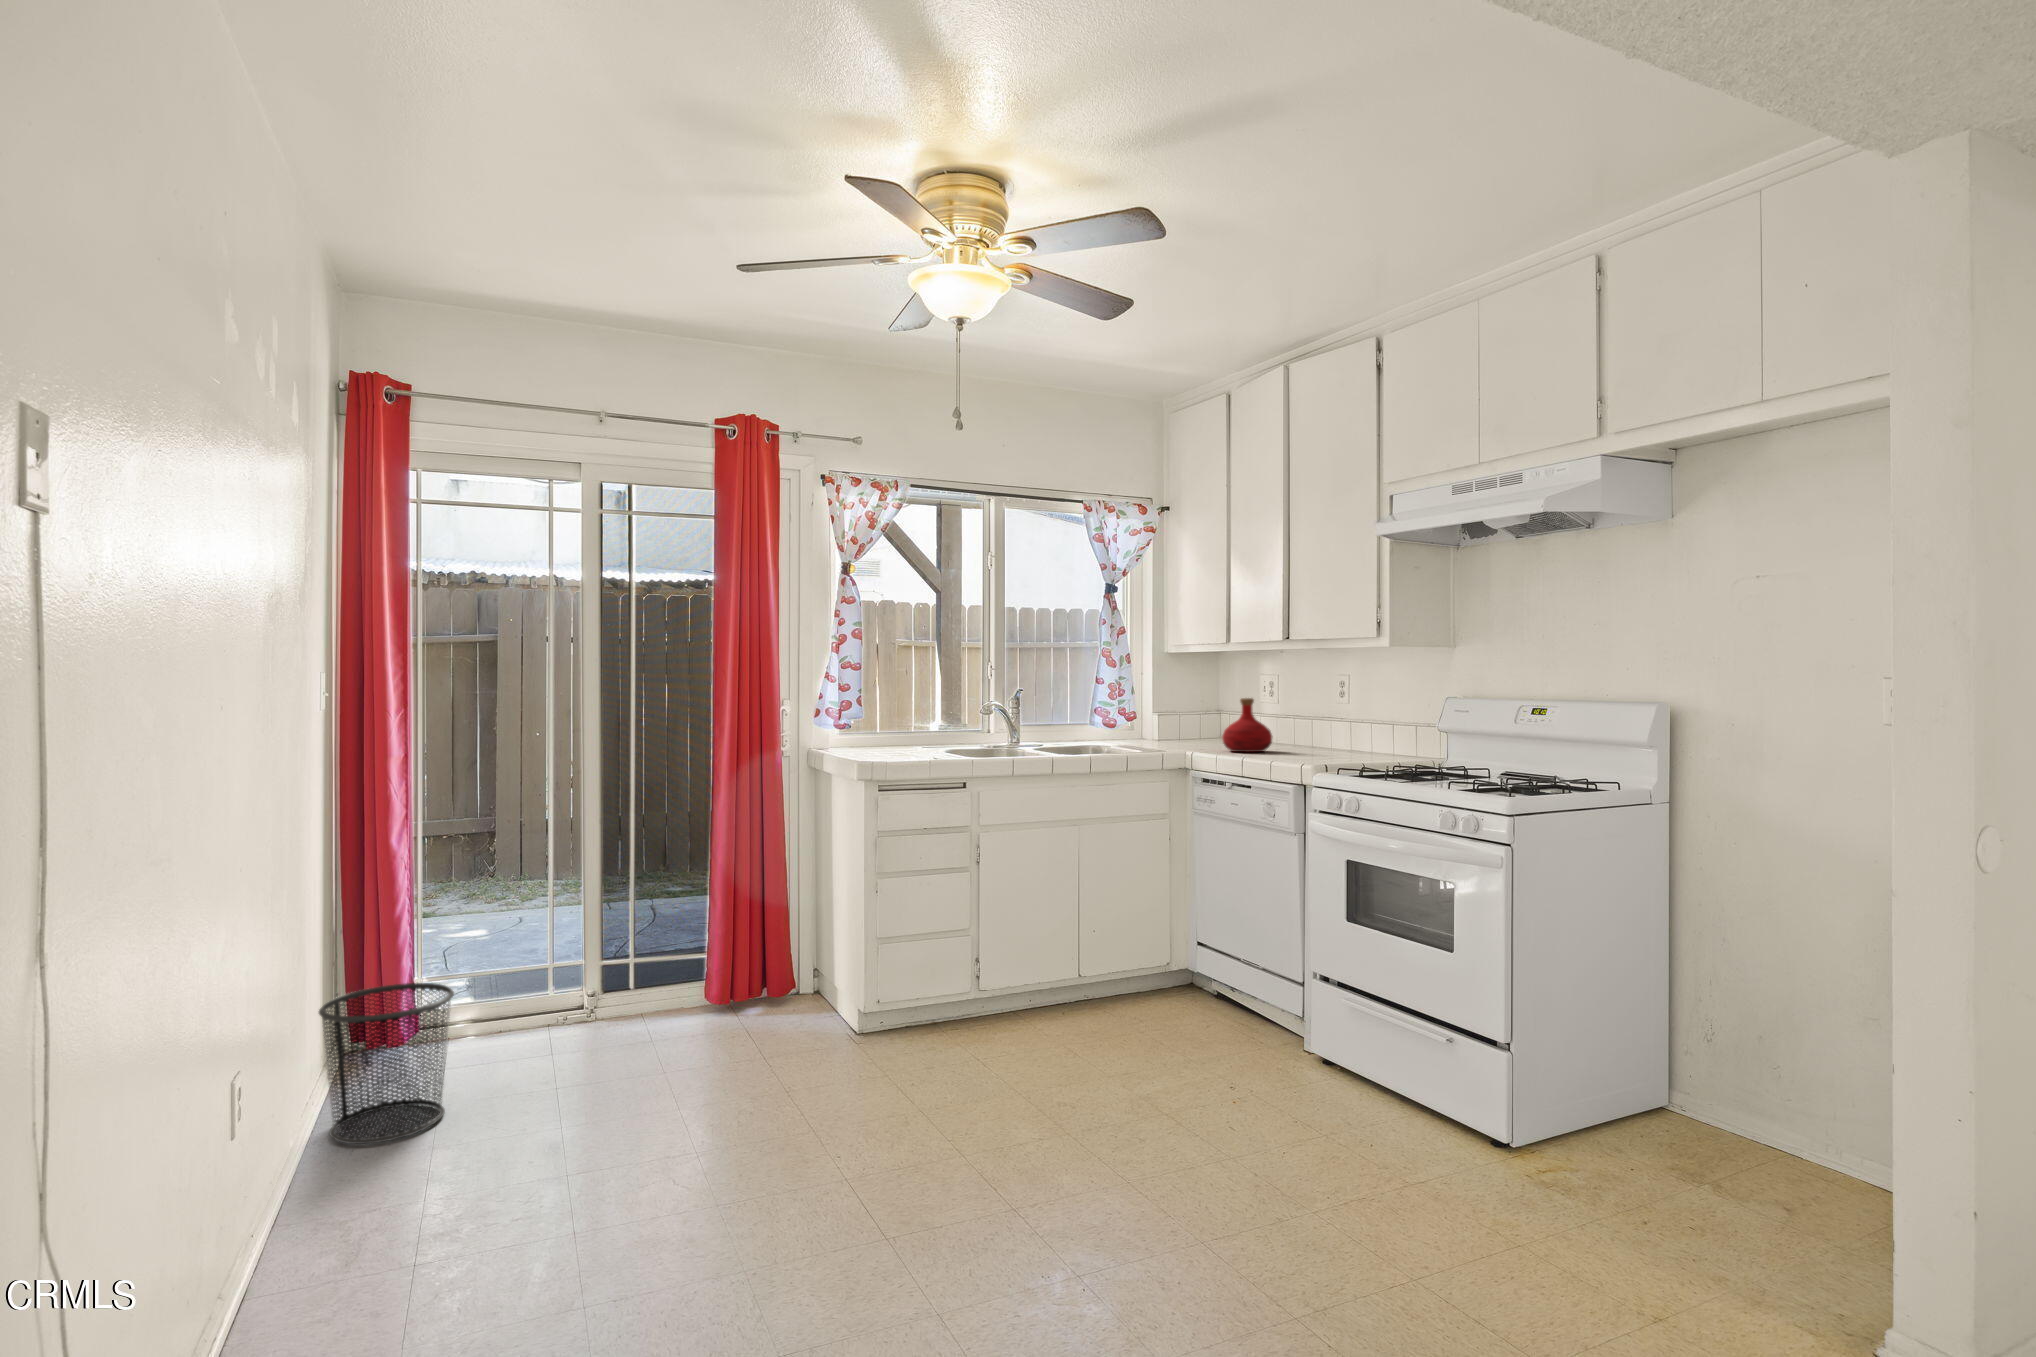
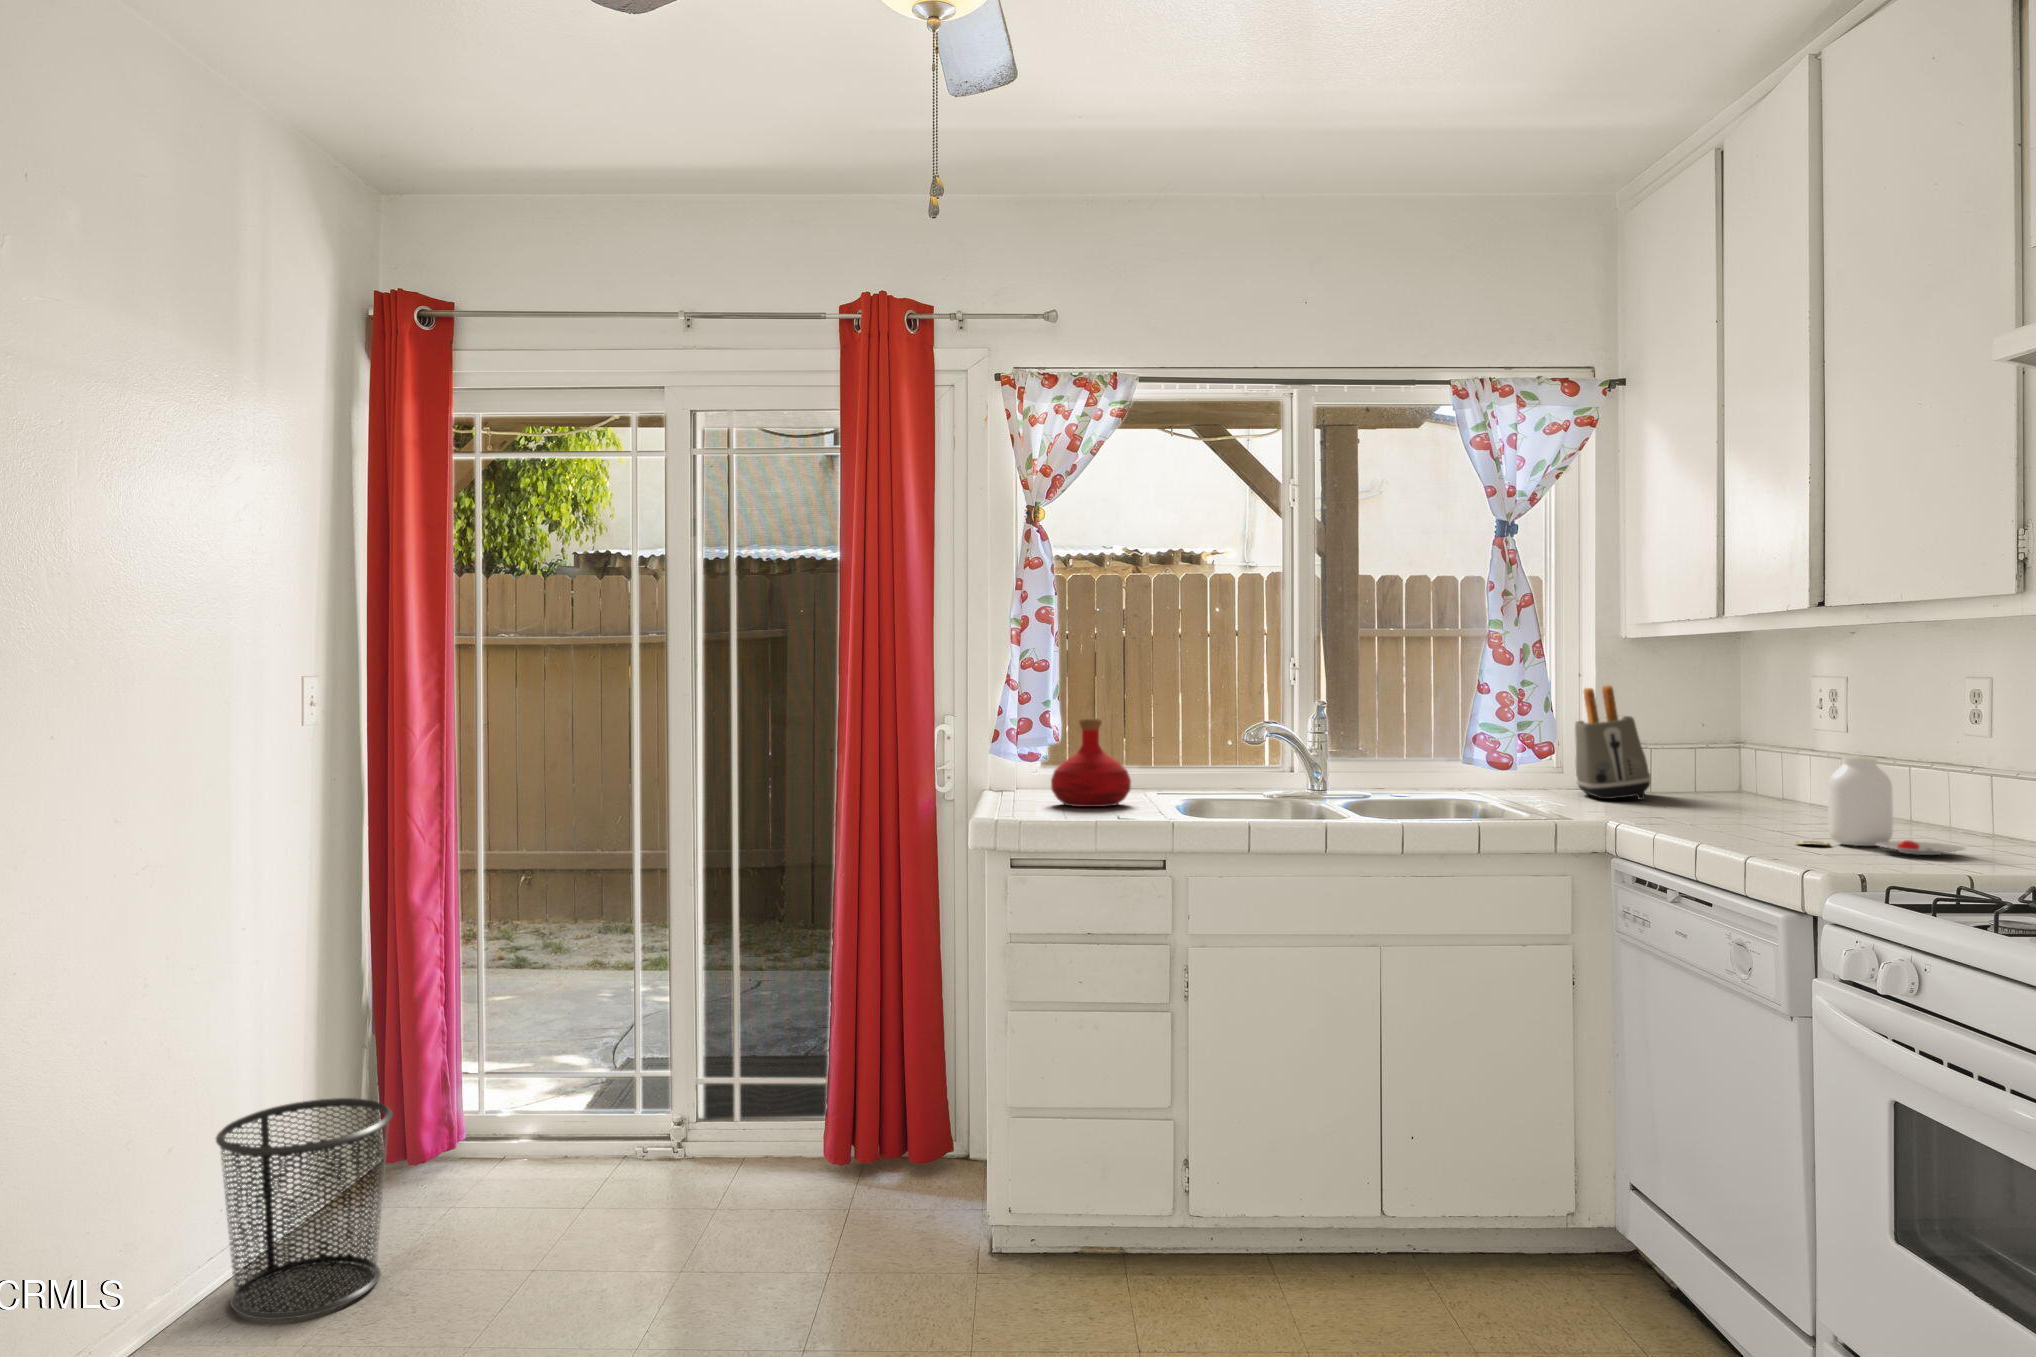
toaster: none [1141,680,1187,743] -> present [1575,685,1651,800]
bottle: present [1222,698,1272,752] -> present [1051,718,1131,807]
jar: none [1286,713,1360,758] -> present [1799,757,1965,855]

